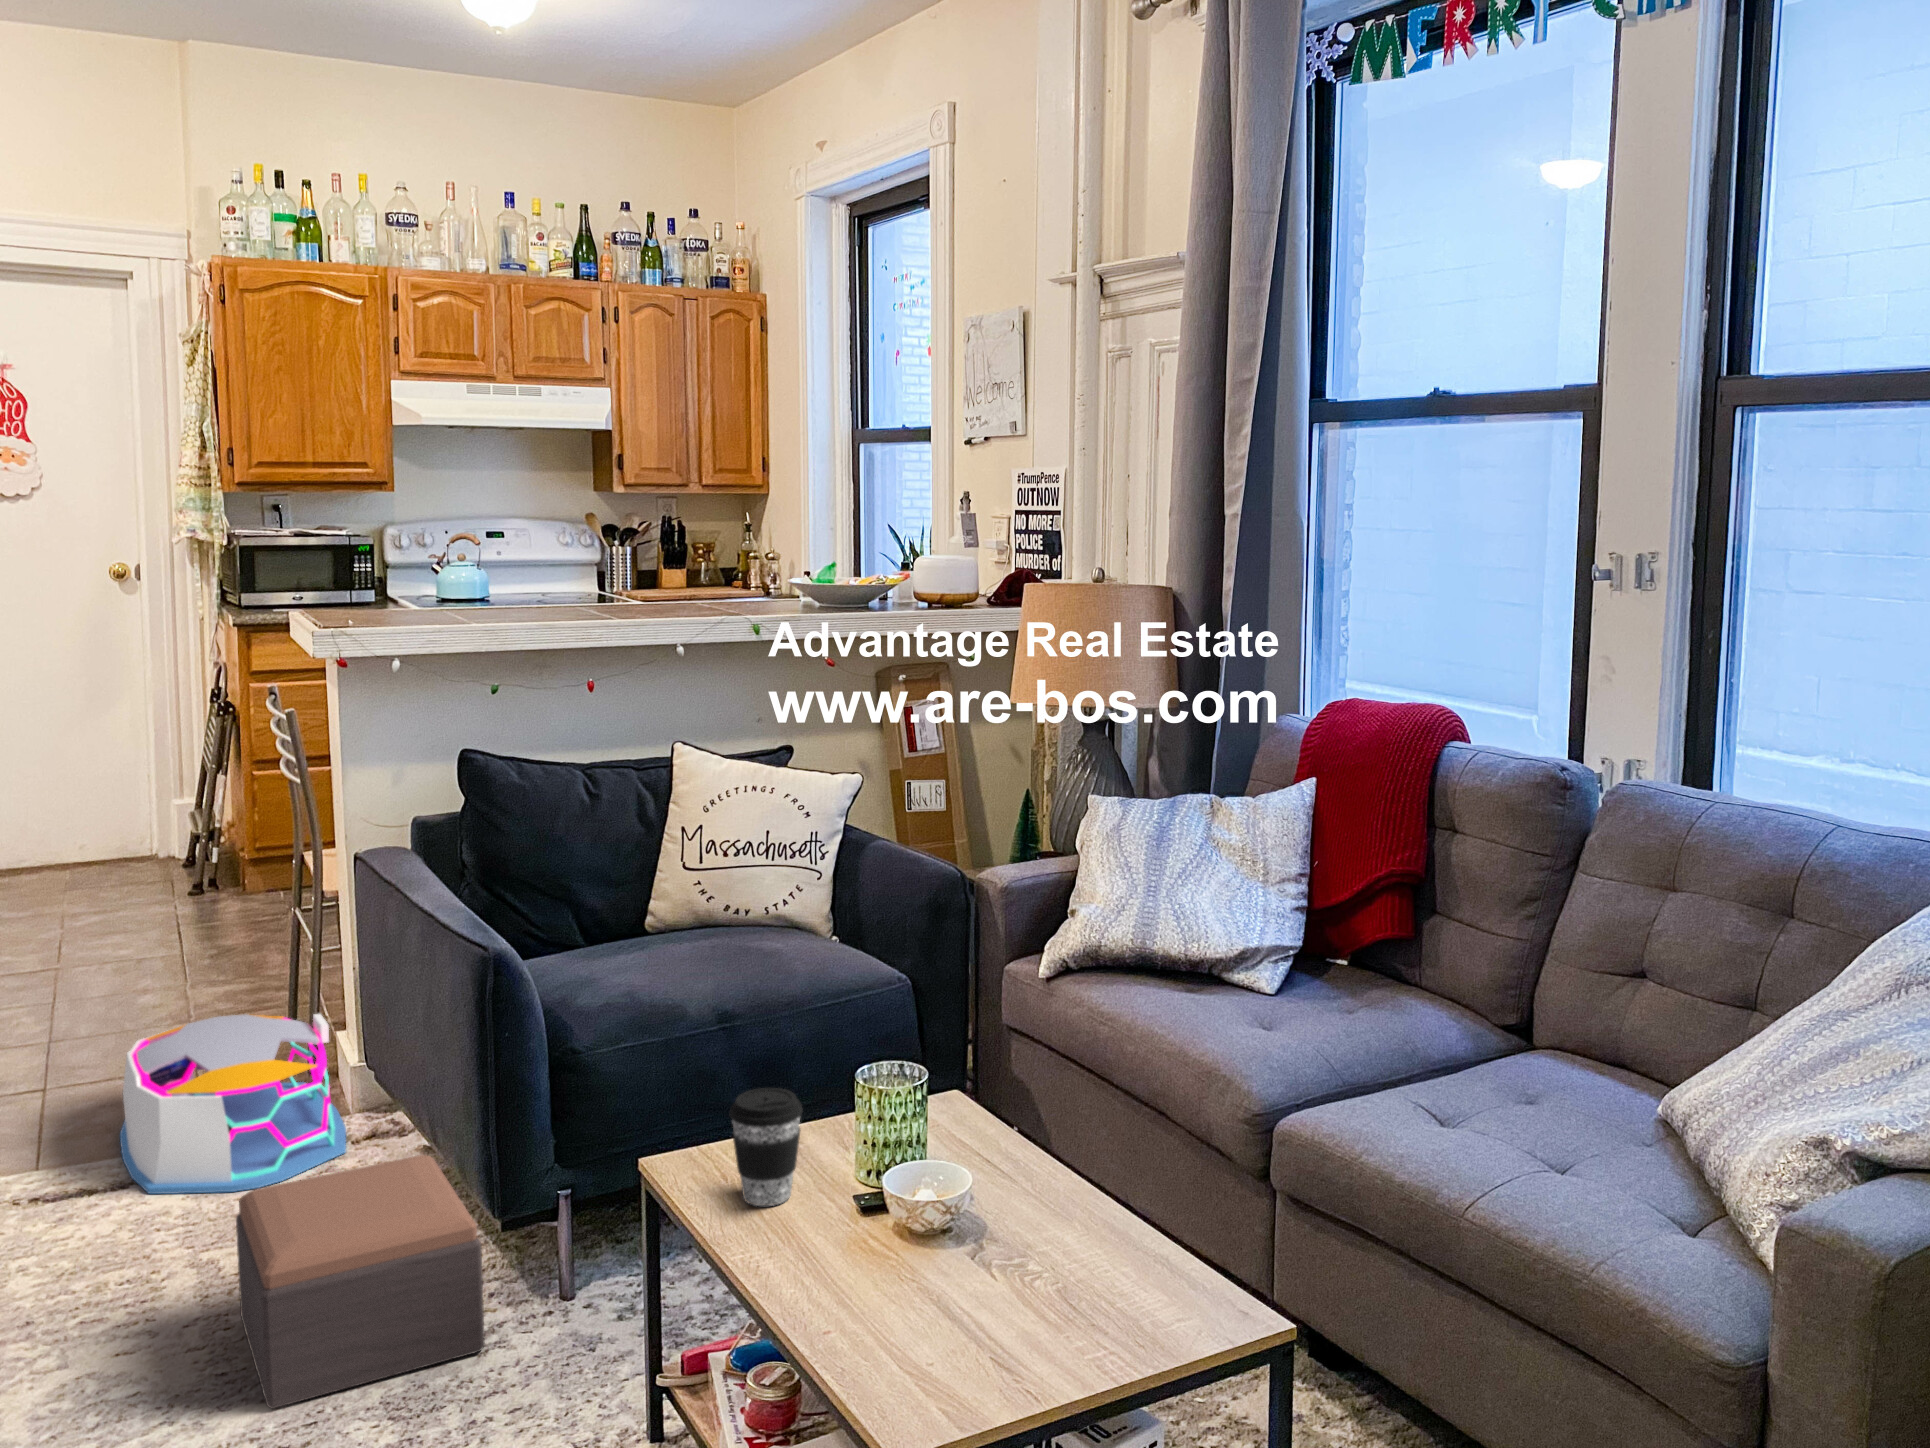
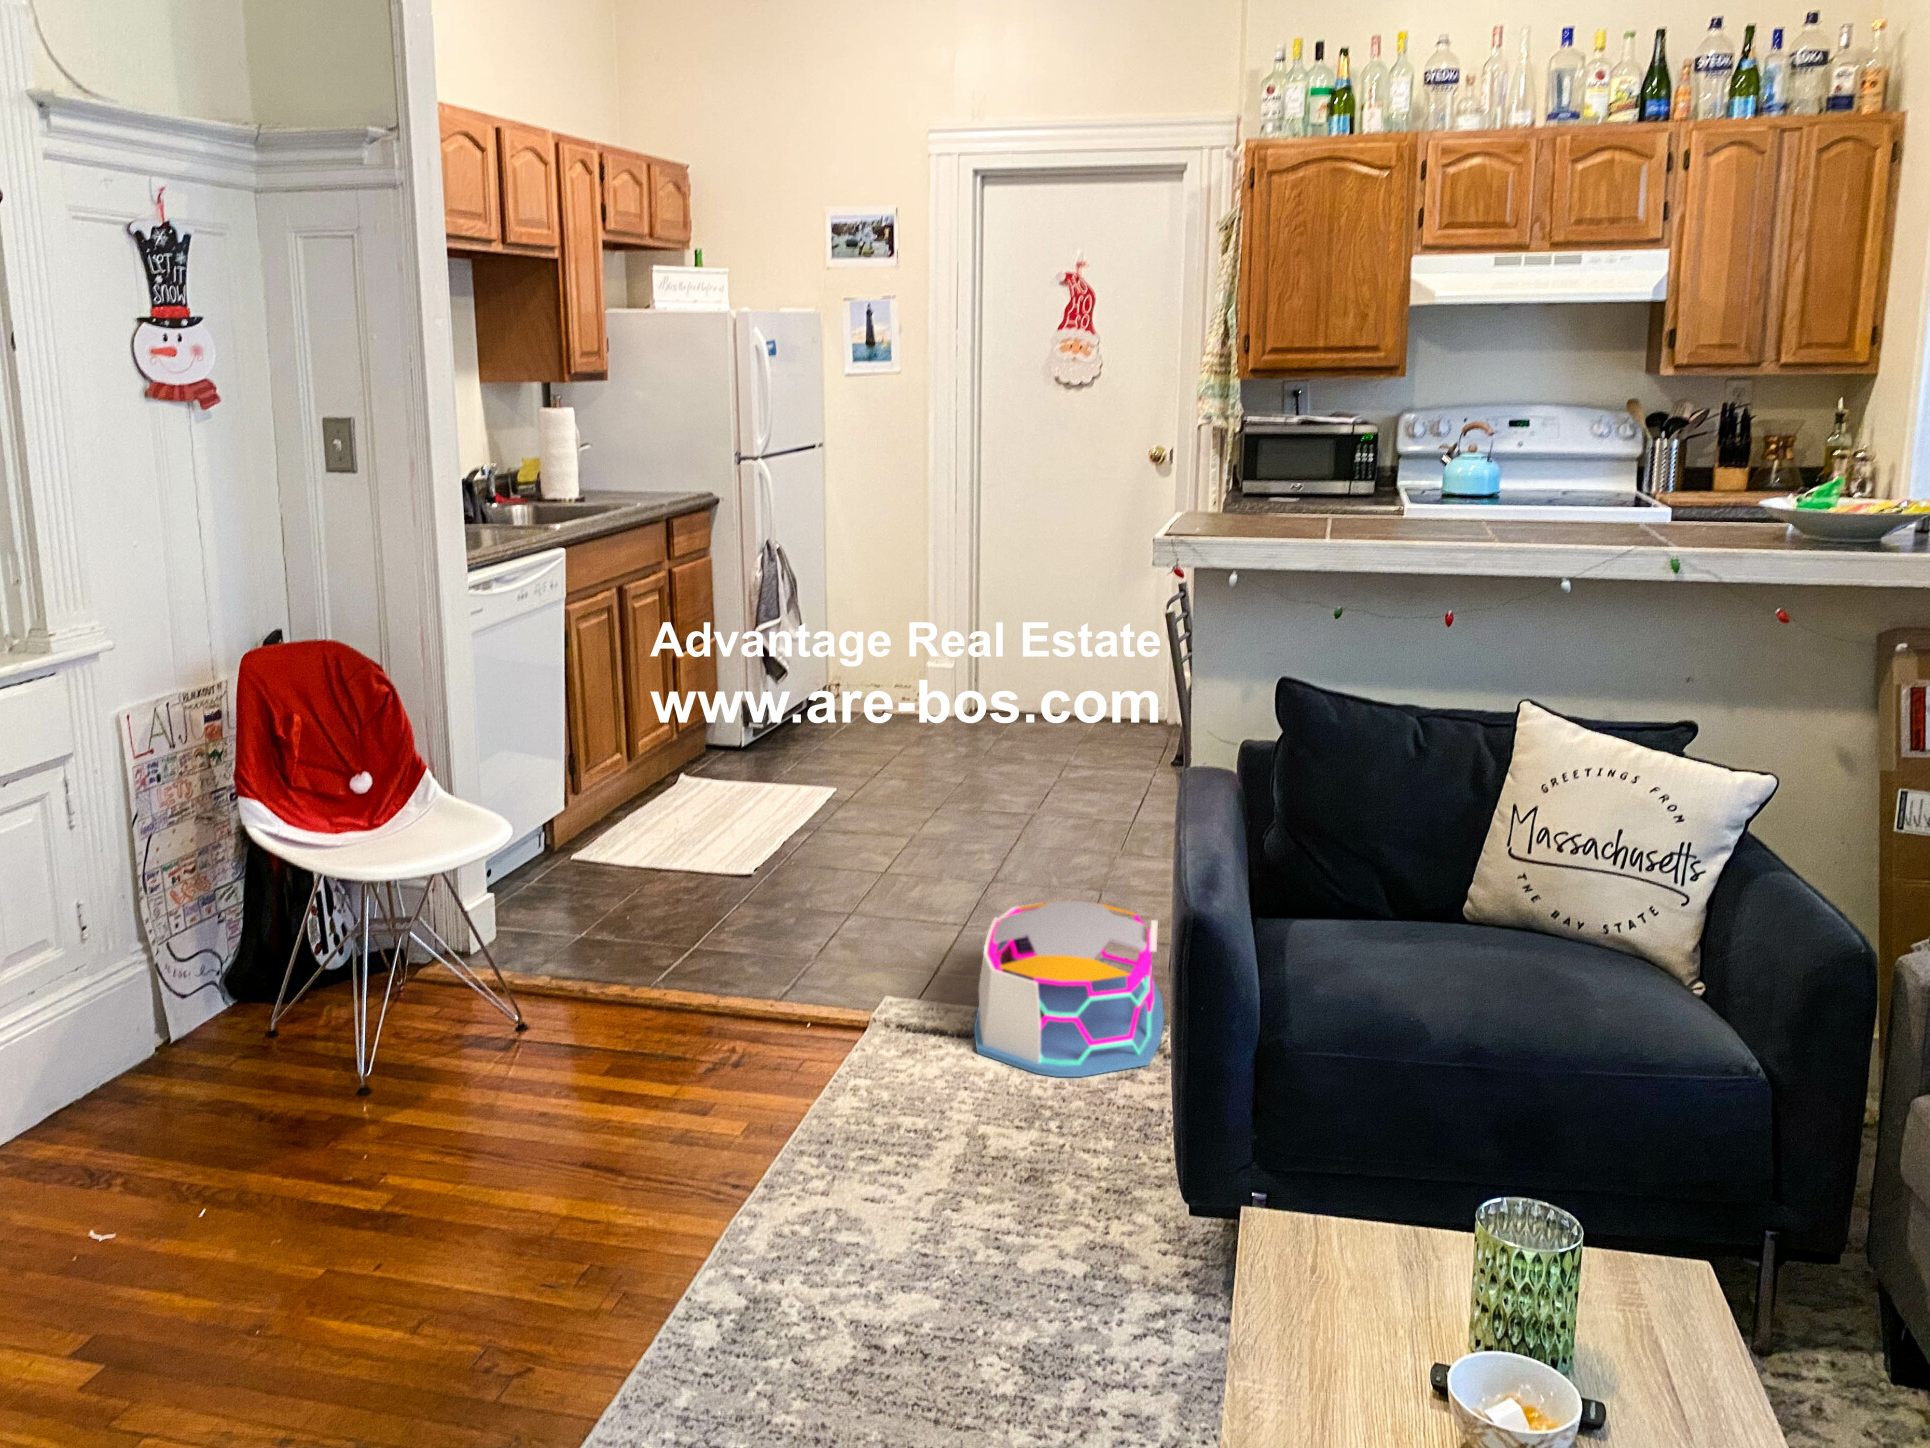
coffee cup: present [730,1088,802,1206] -> none [1305,1185,1398,1336]
footstool: present [236,1155,485,1409] -> none [936,1093,1156,1332]

